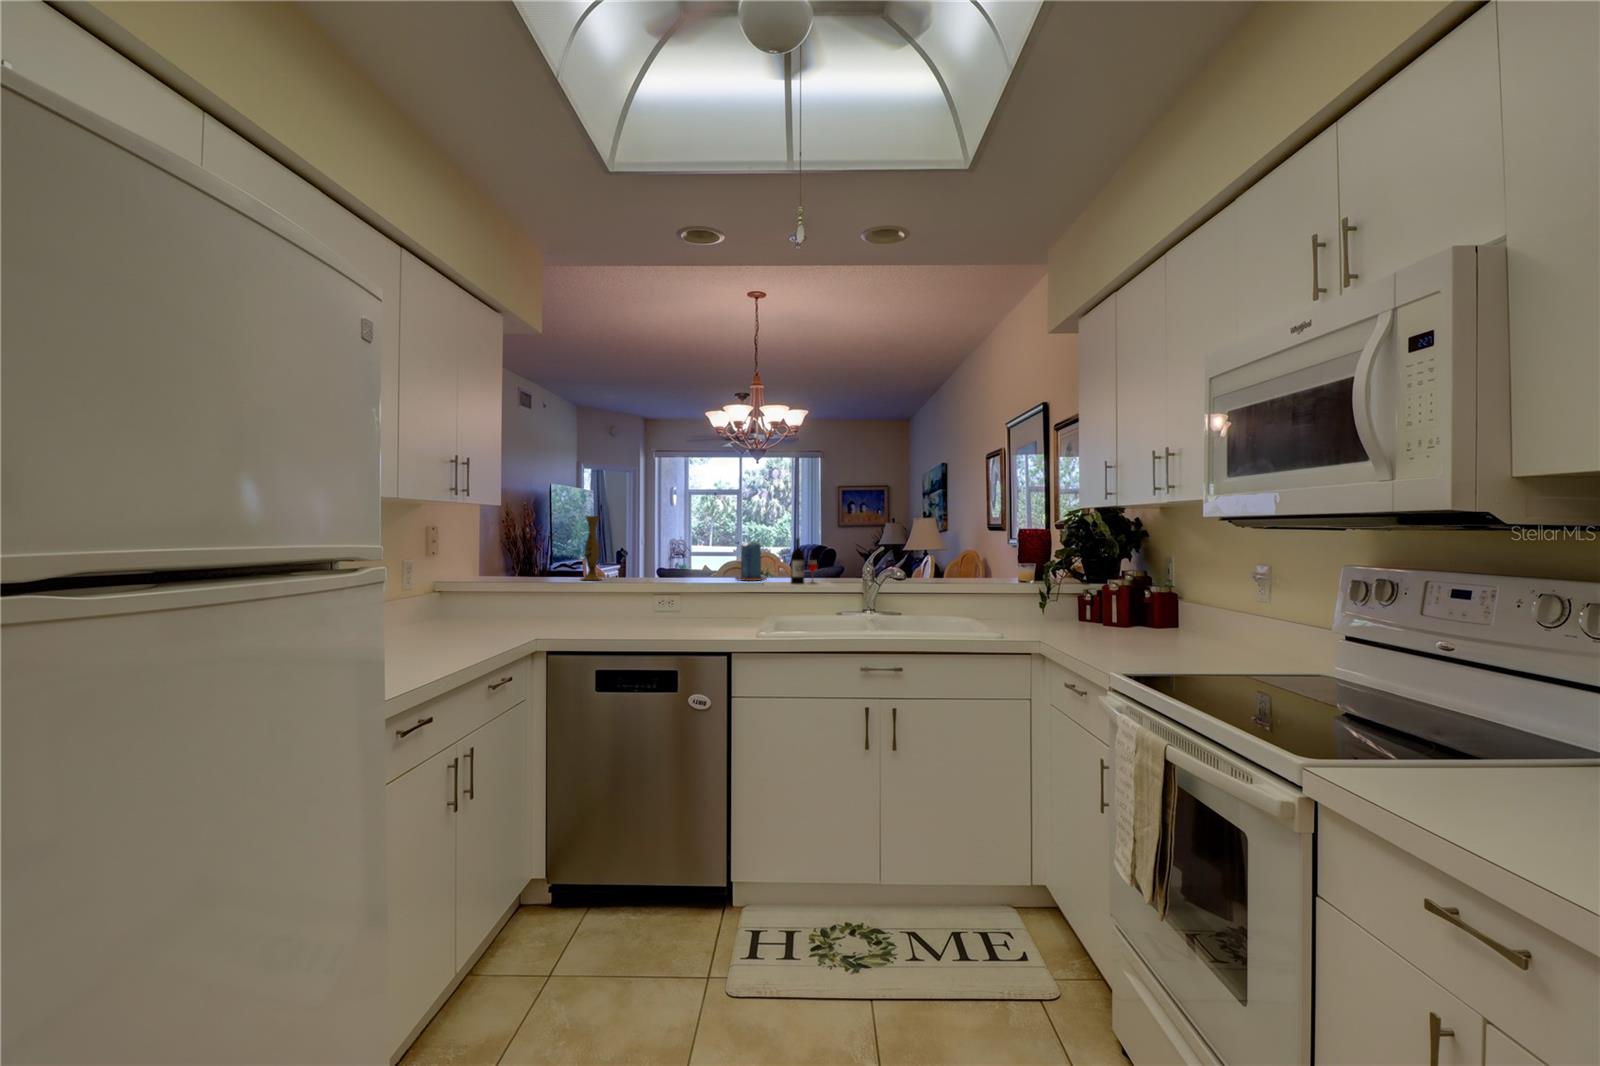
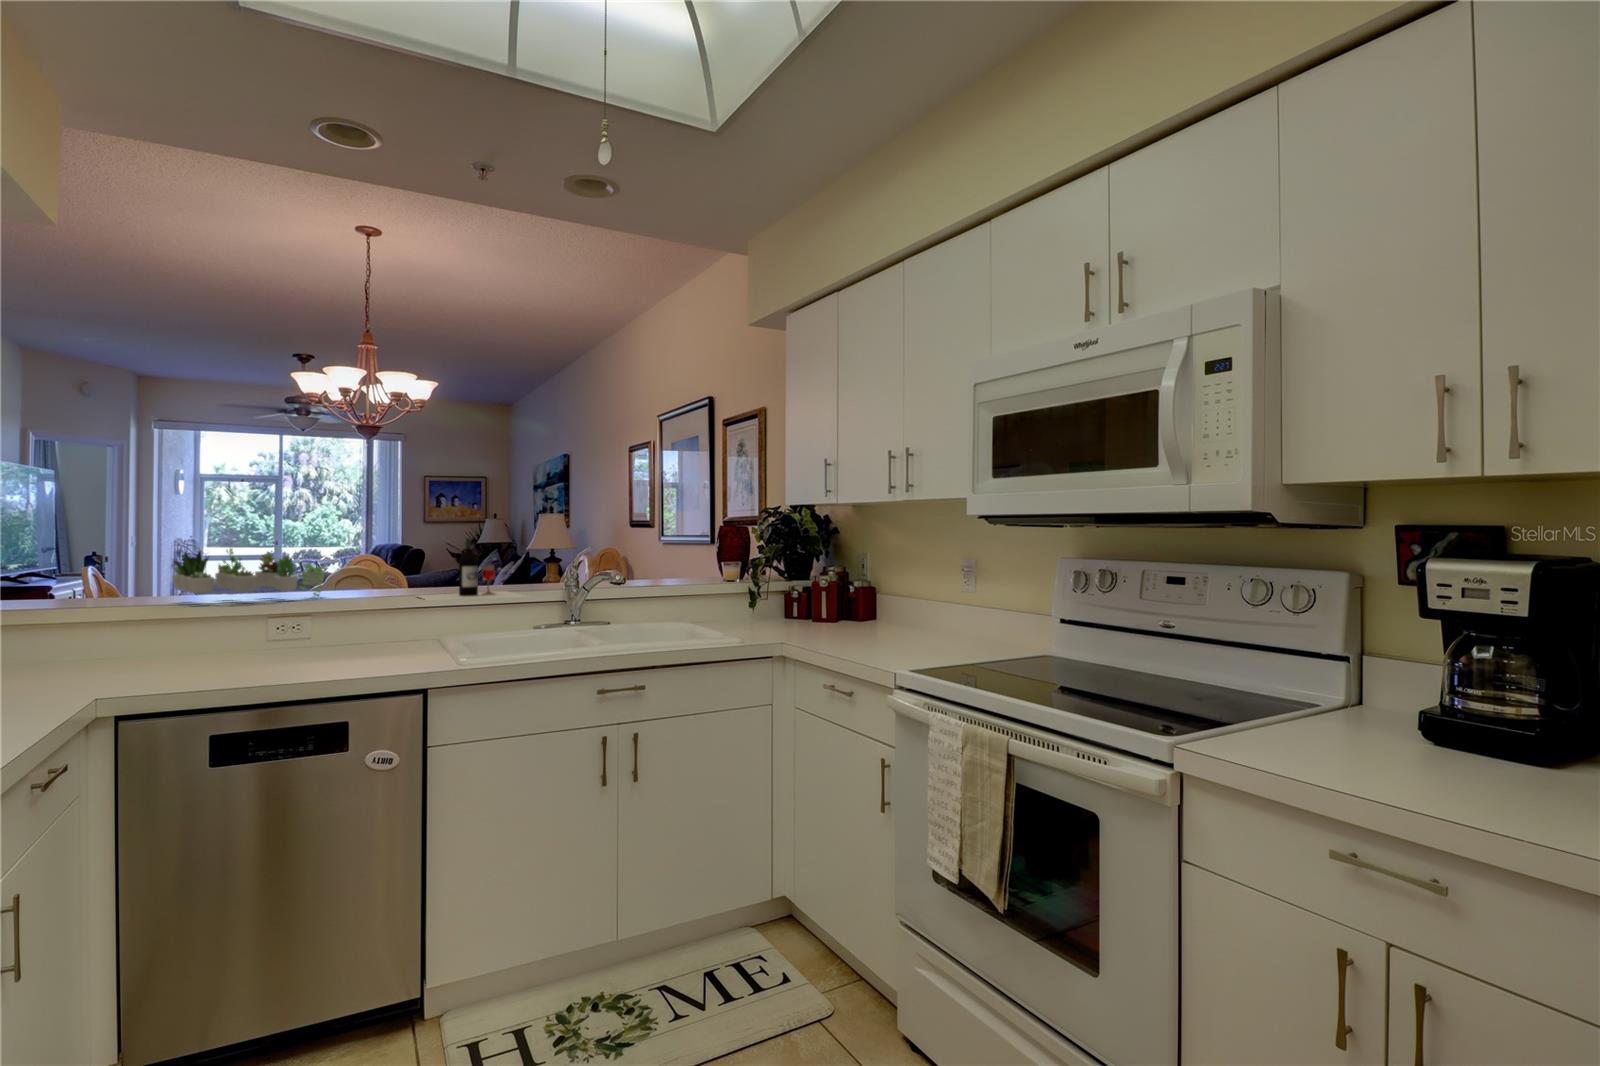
vase: present [581,516,601,580] -> none [81,506,128,606]
succulent plant: none [622,541,710,582] -> present [173,549,324,599]
candle: present [735,541,767,581] -> none [361,539,411,595]

